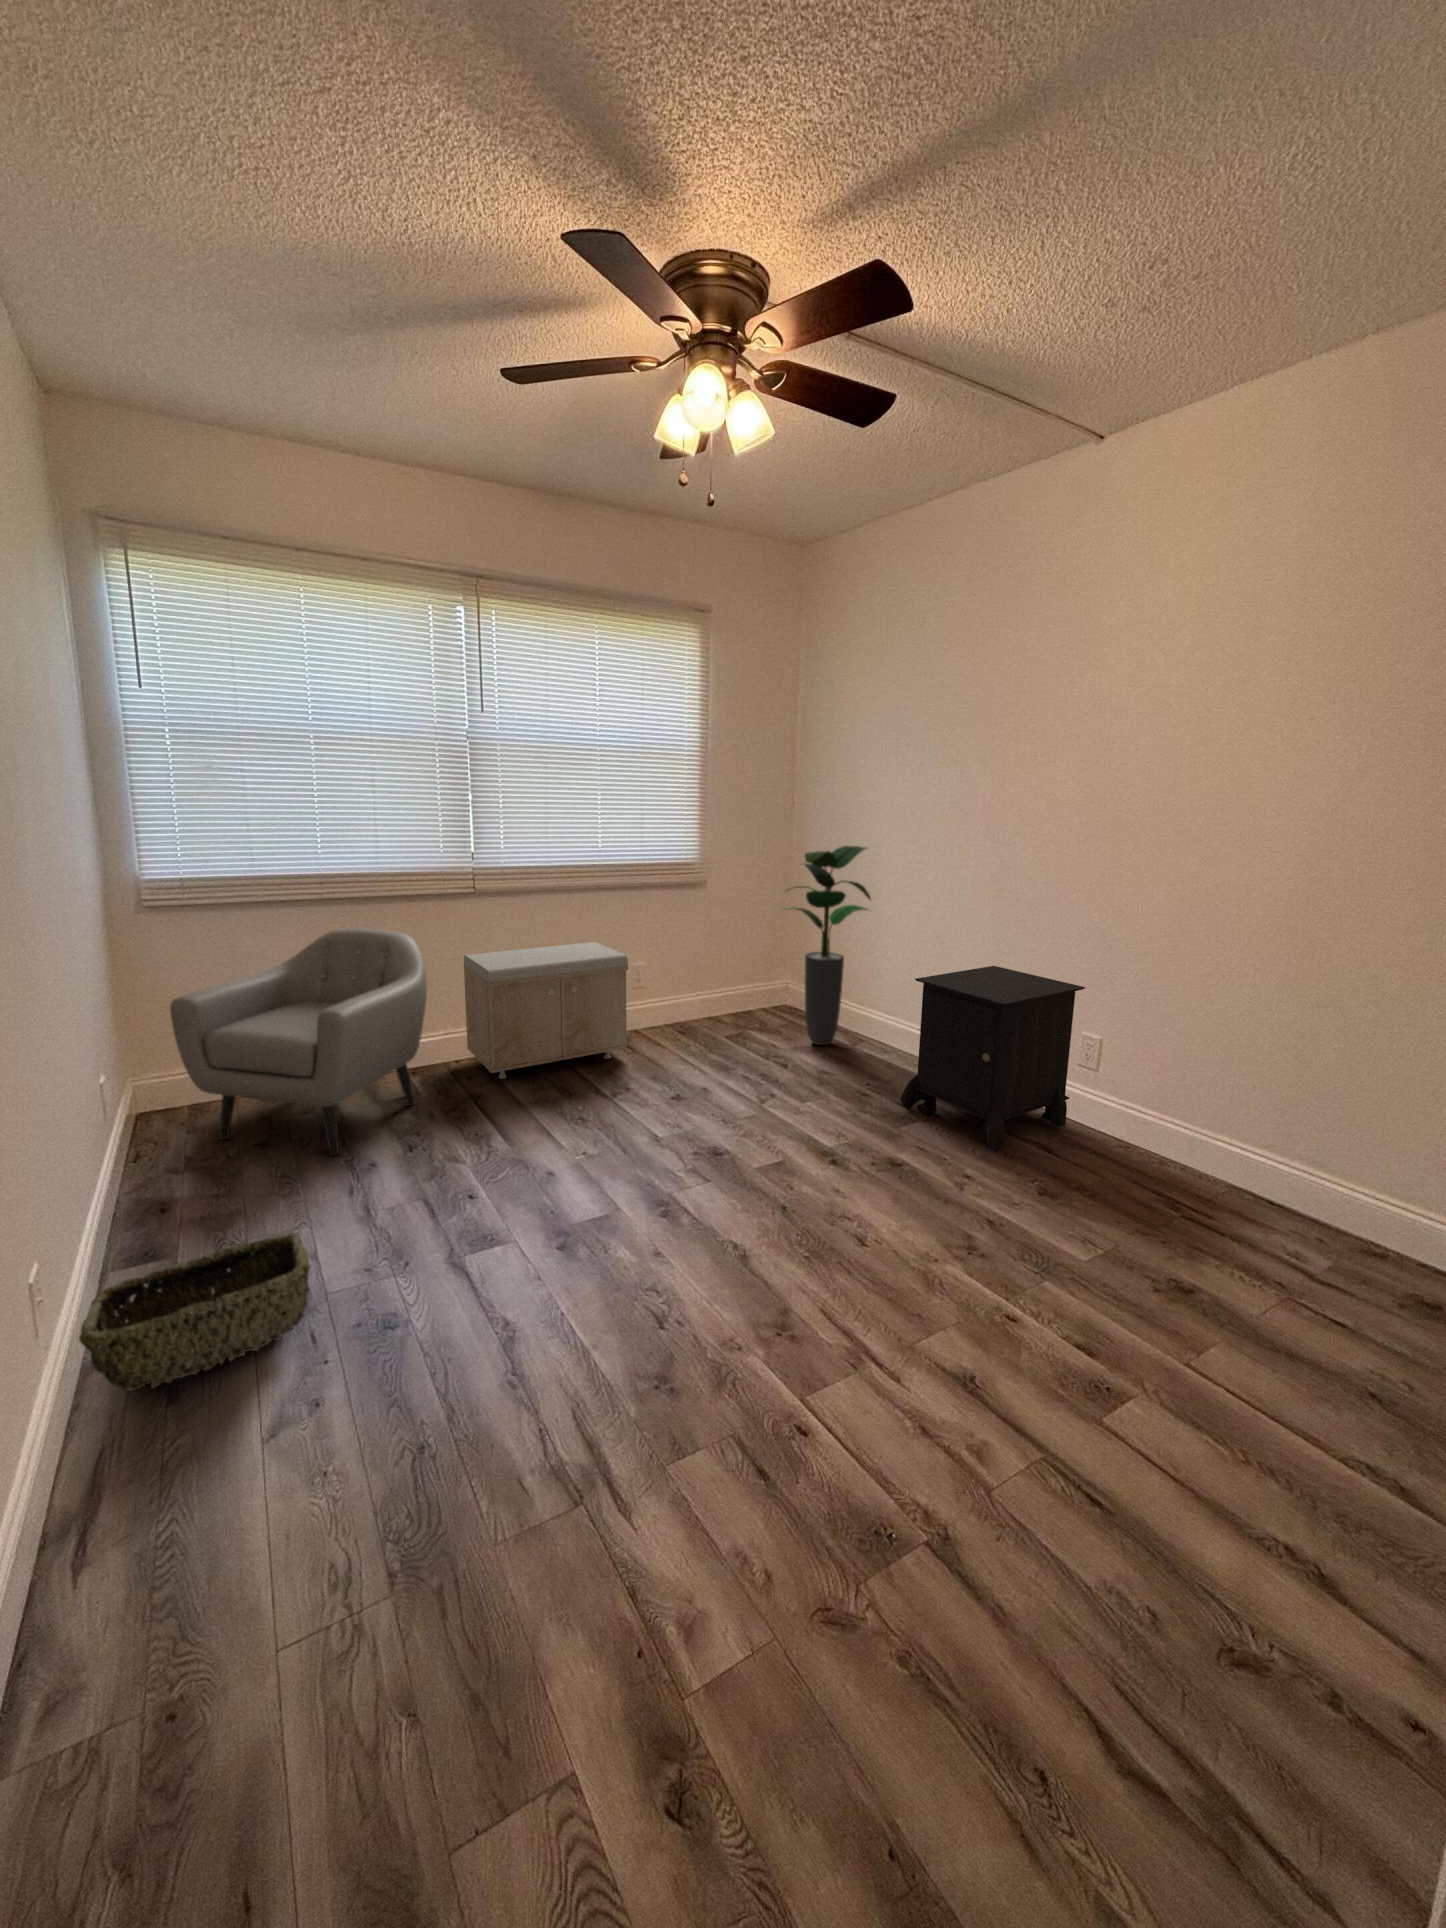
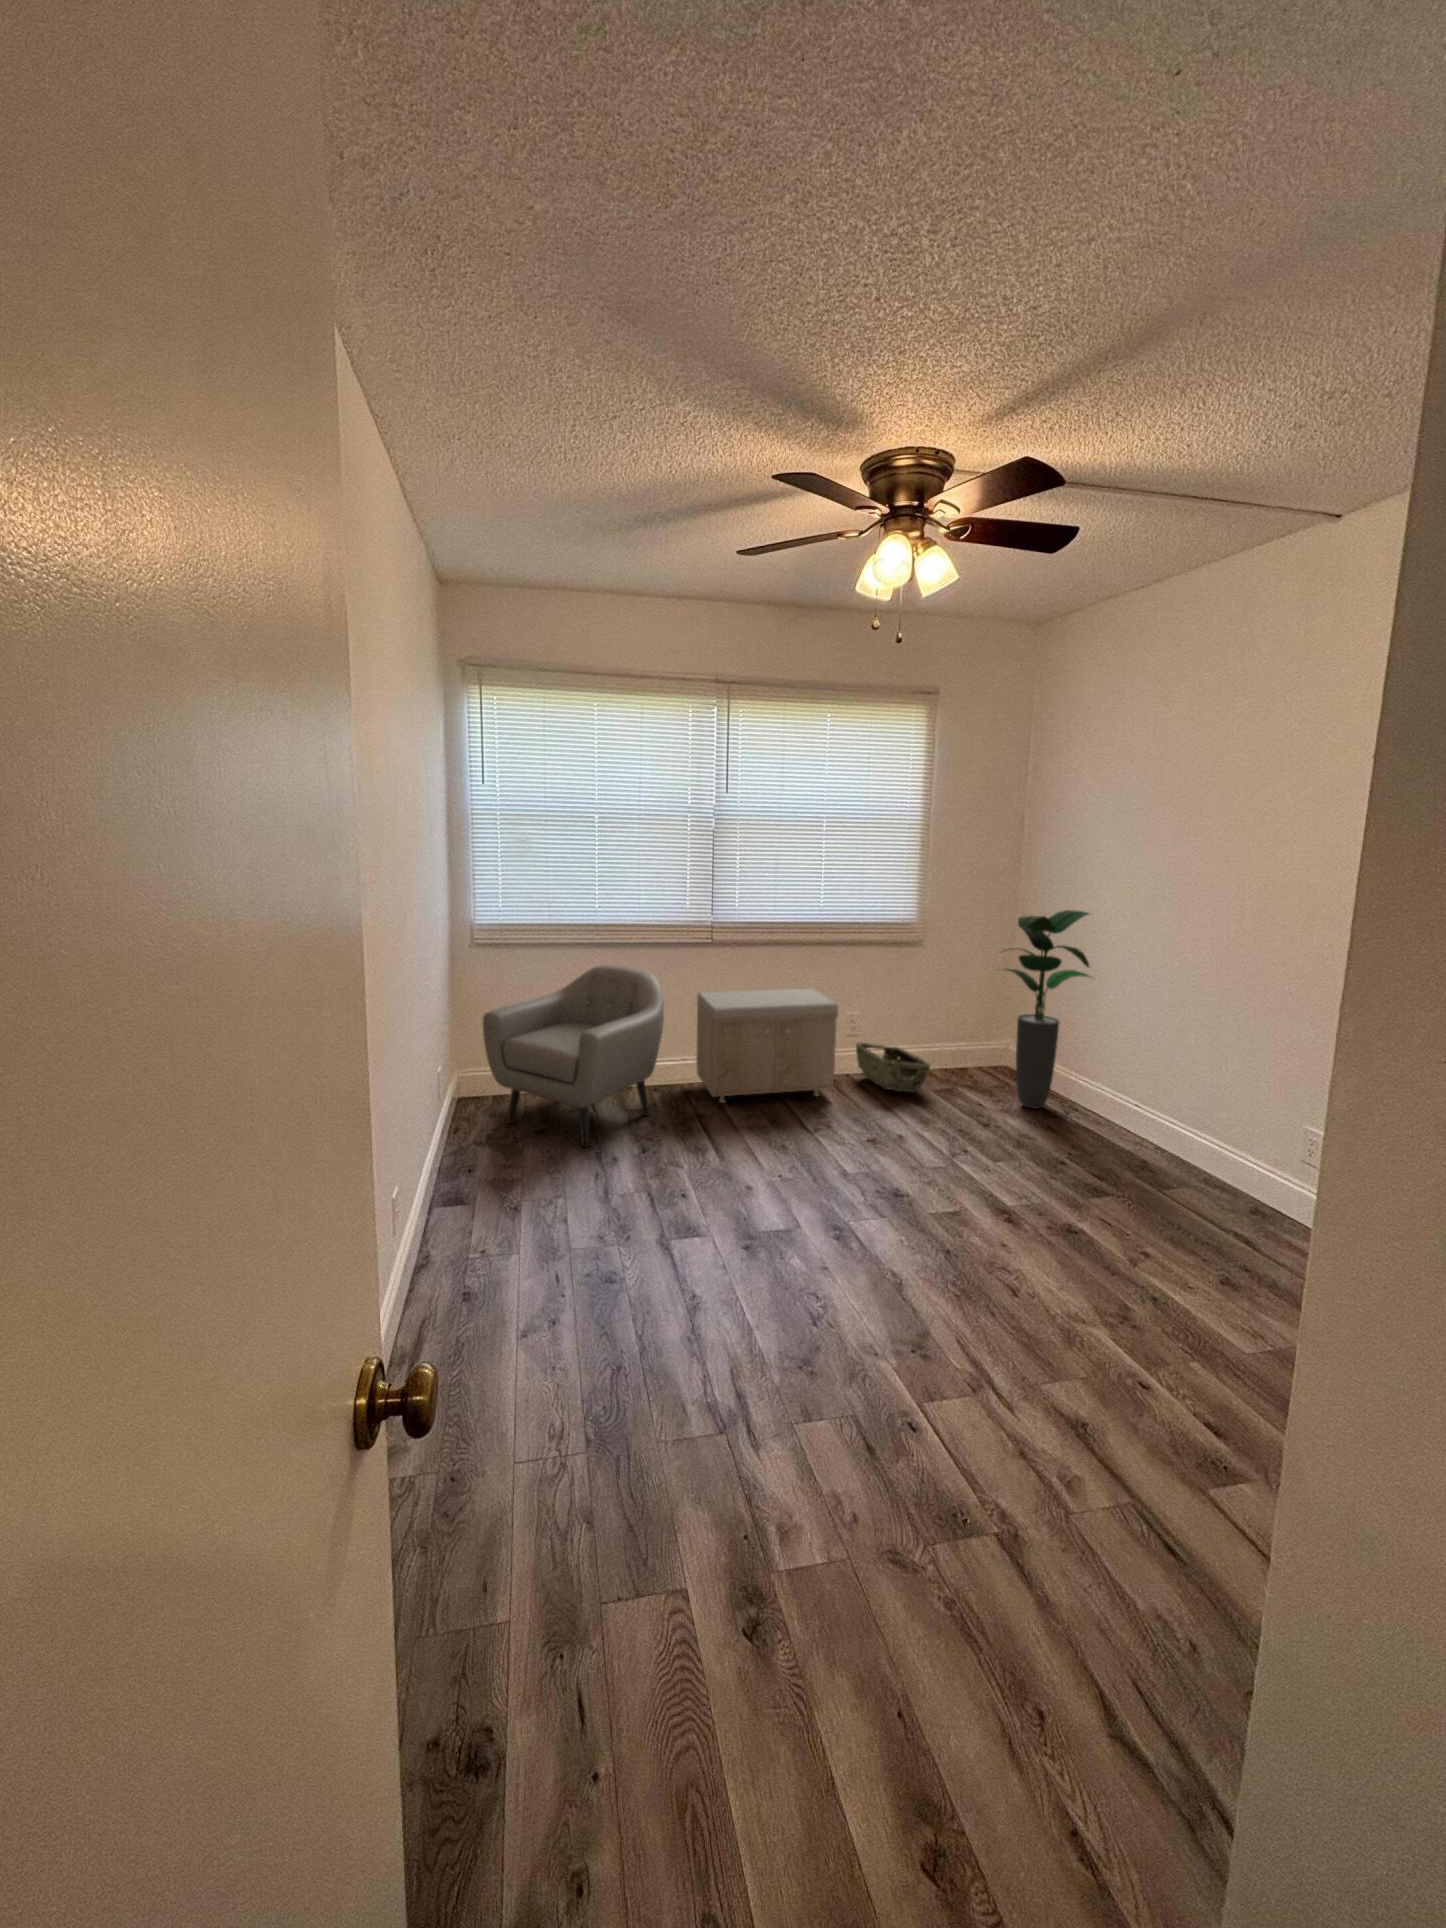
nightstand: present [900,966,1085,1150] -> none [1098,1046,1317,1237]
woven basket: present [79,1233,310,1391] -> present [856,1043,930,1092]

